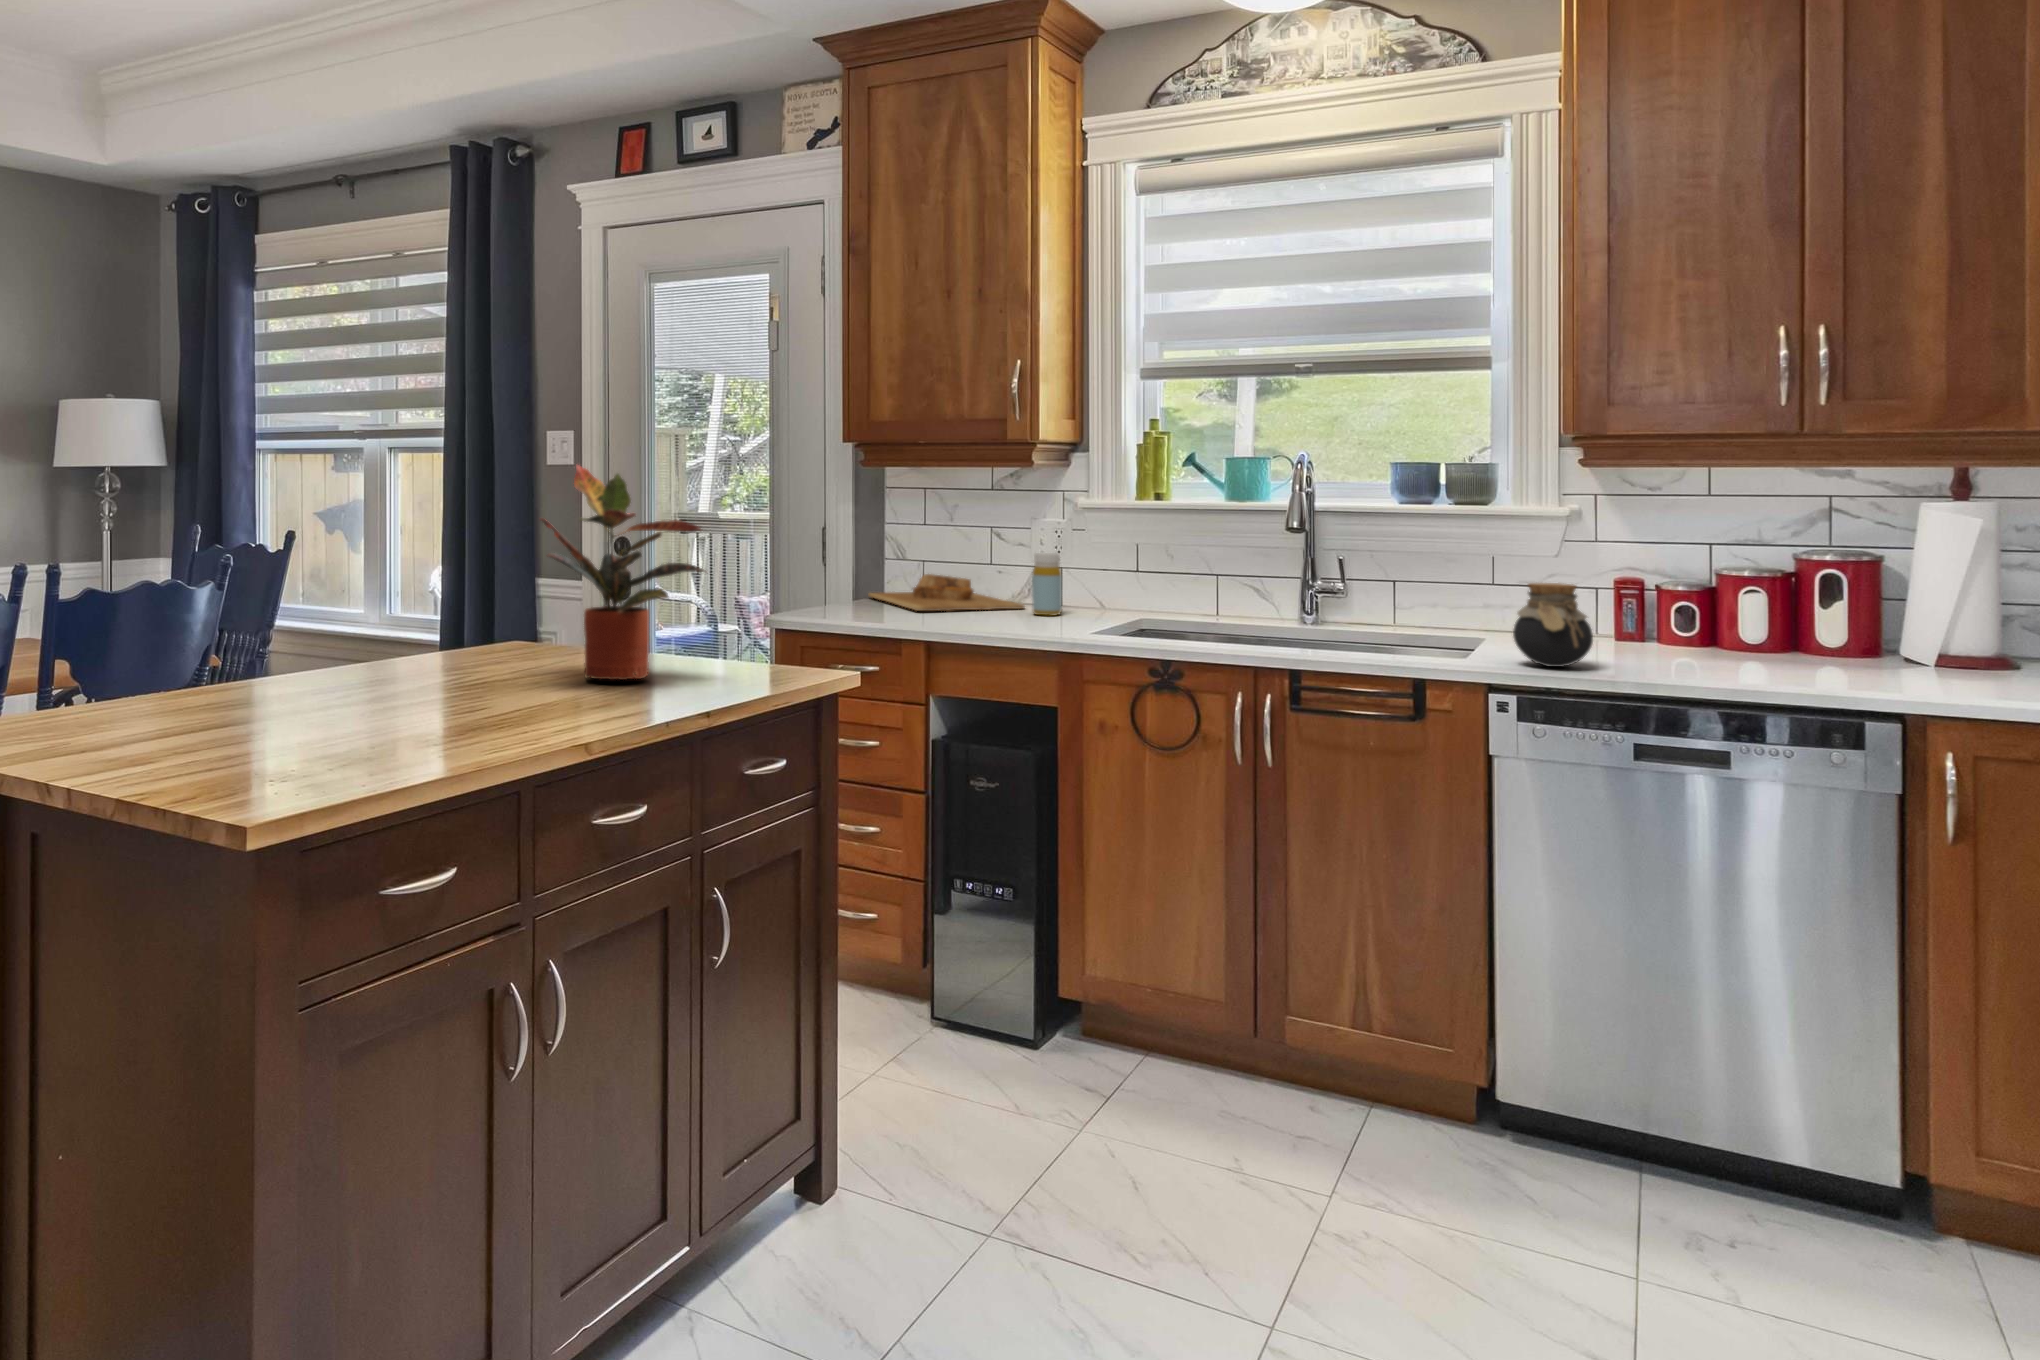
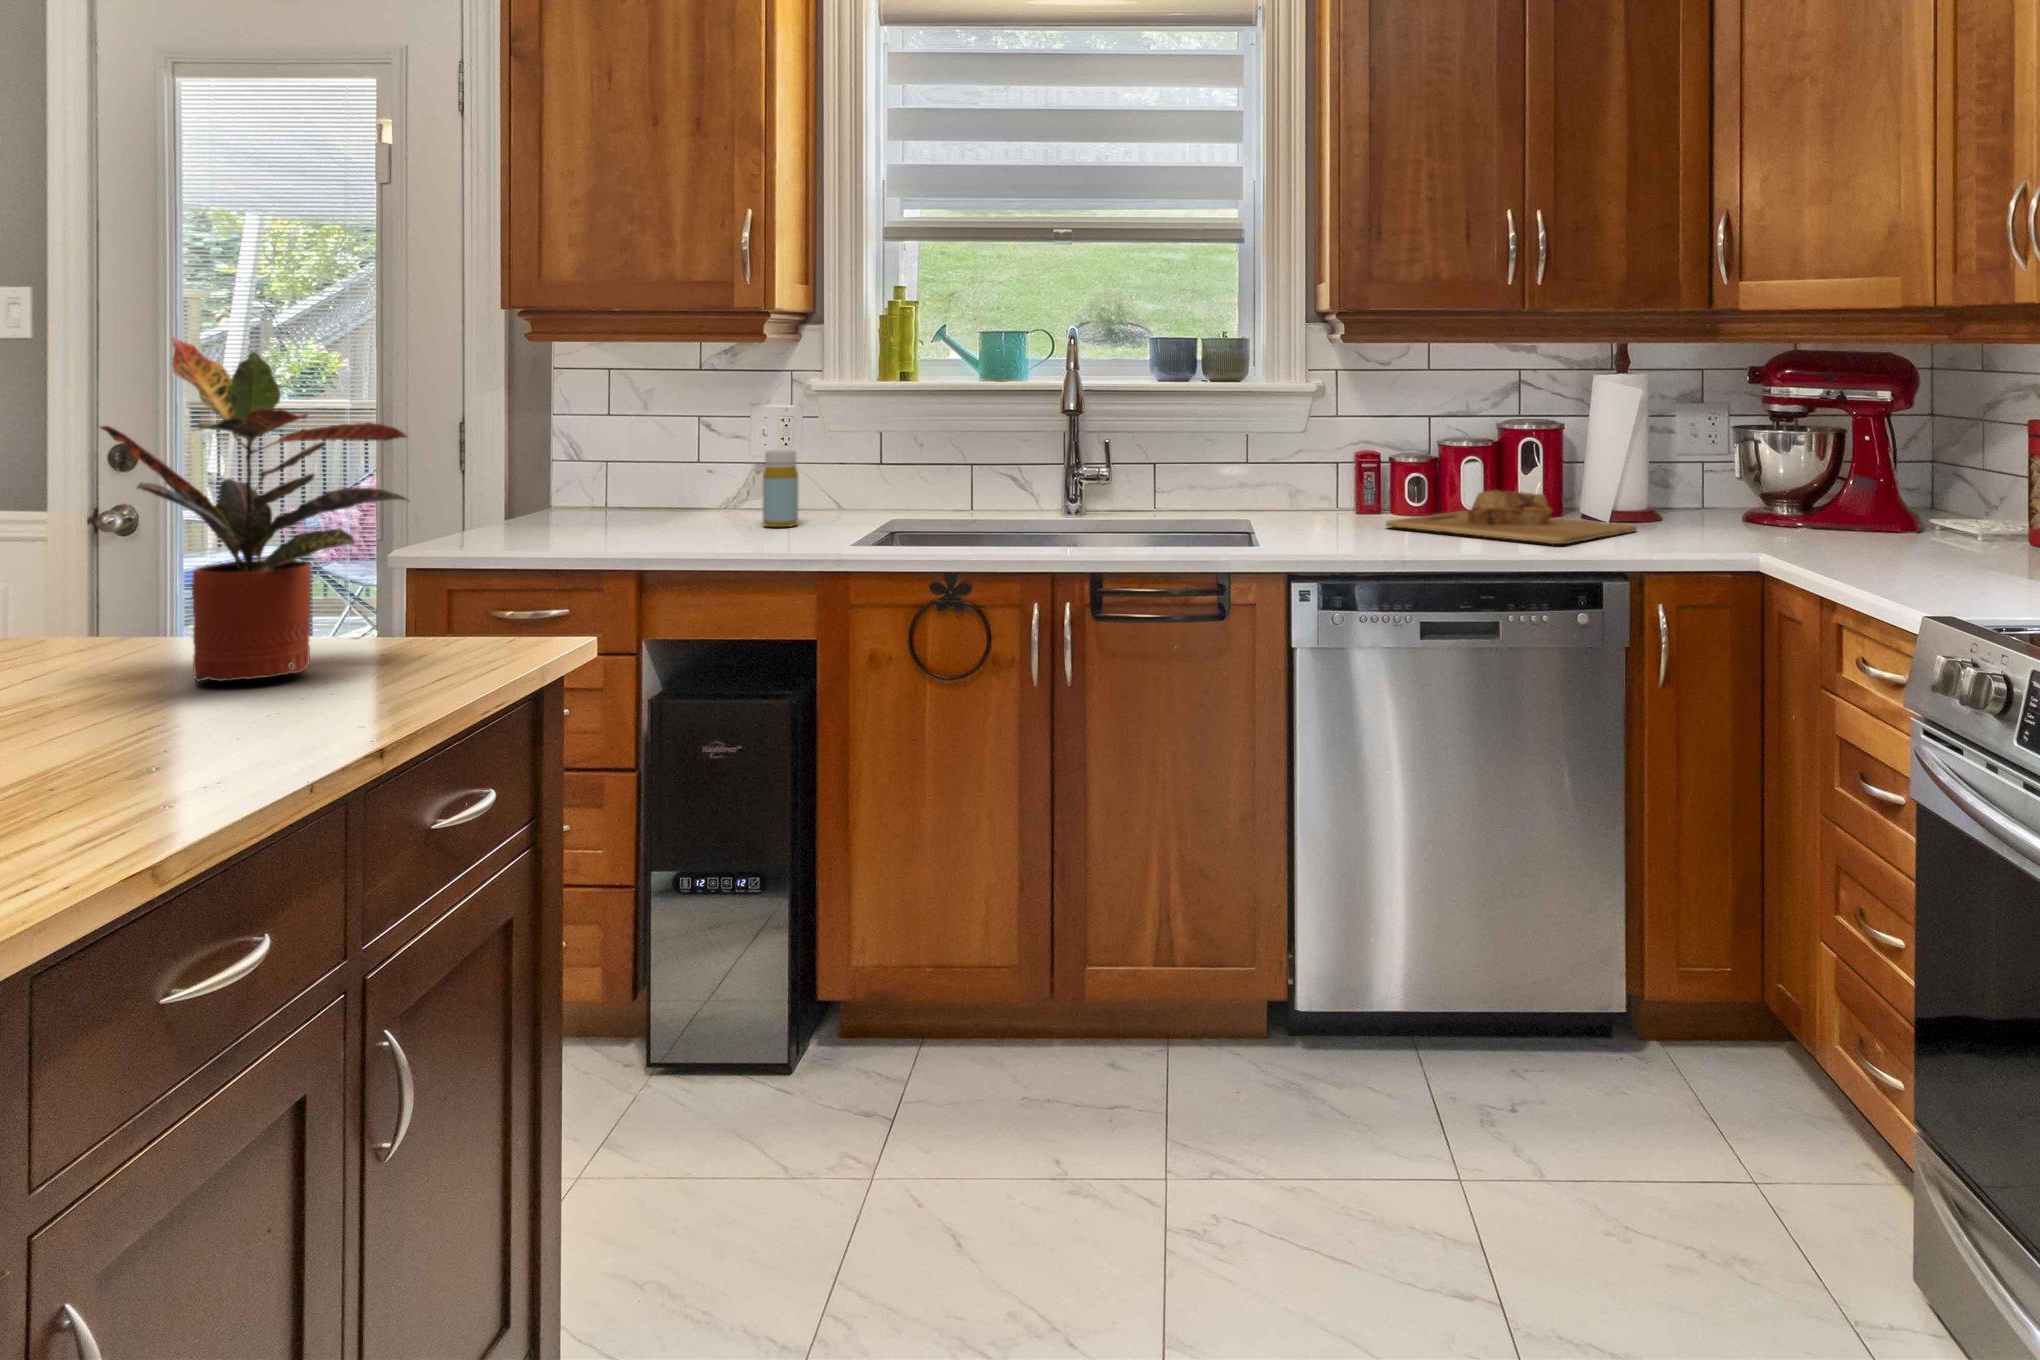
cutting board: present [869,574,1024,611] -> present [1386,490,1637,544]
jar: present [1513,583,1593,667] -> none [1306,462,1377,549]

